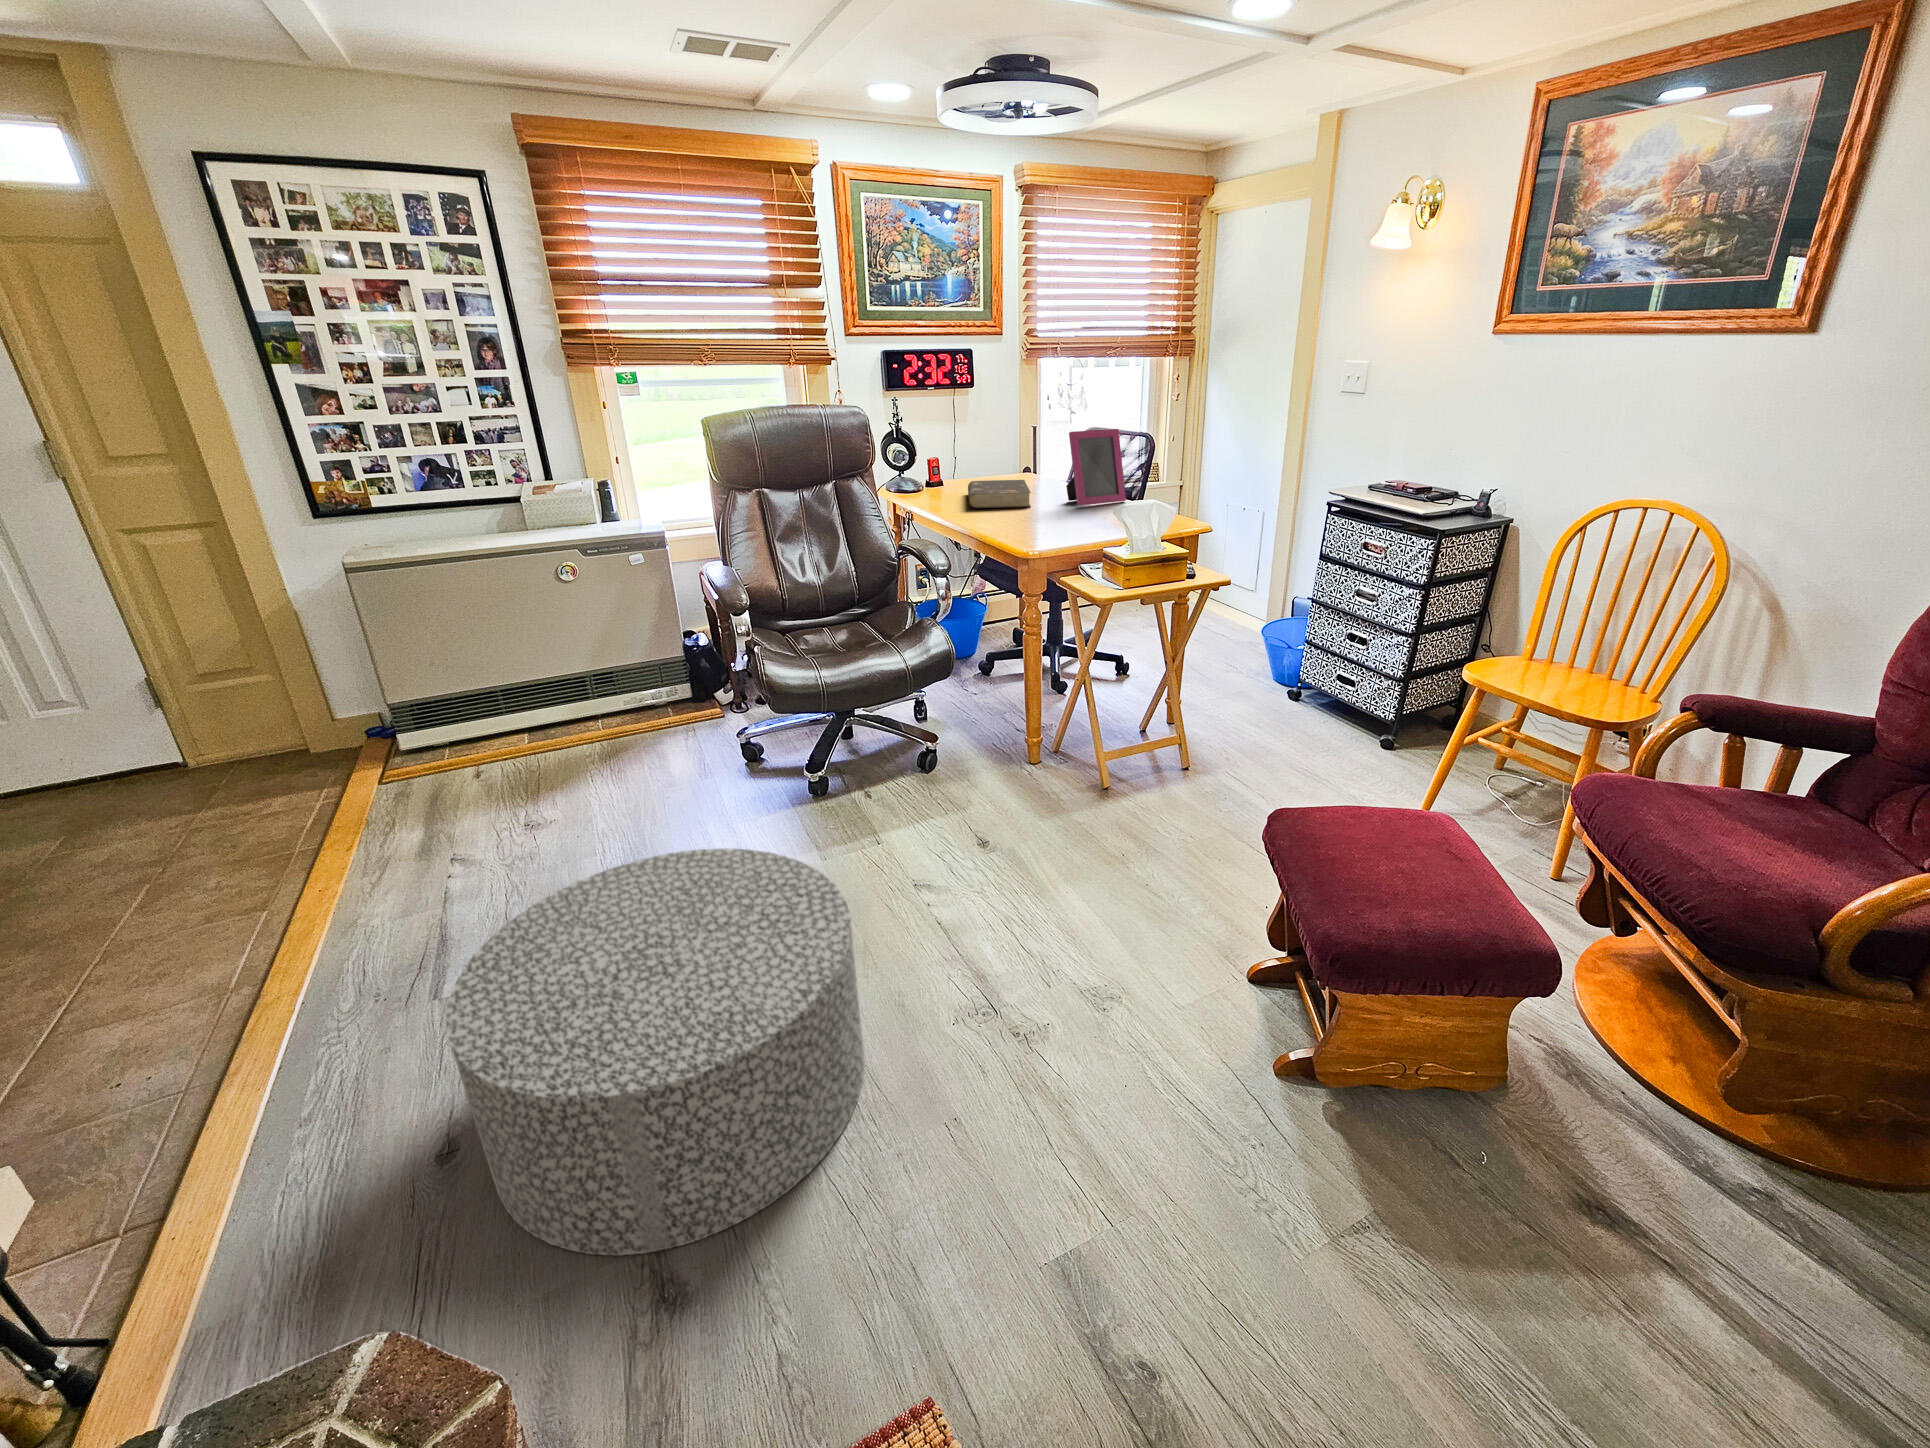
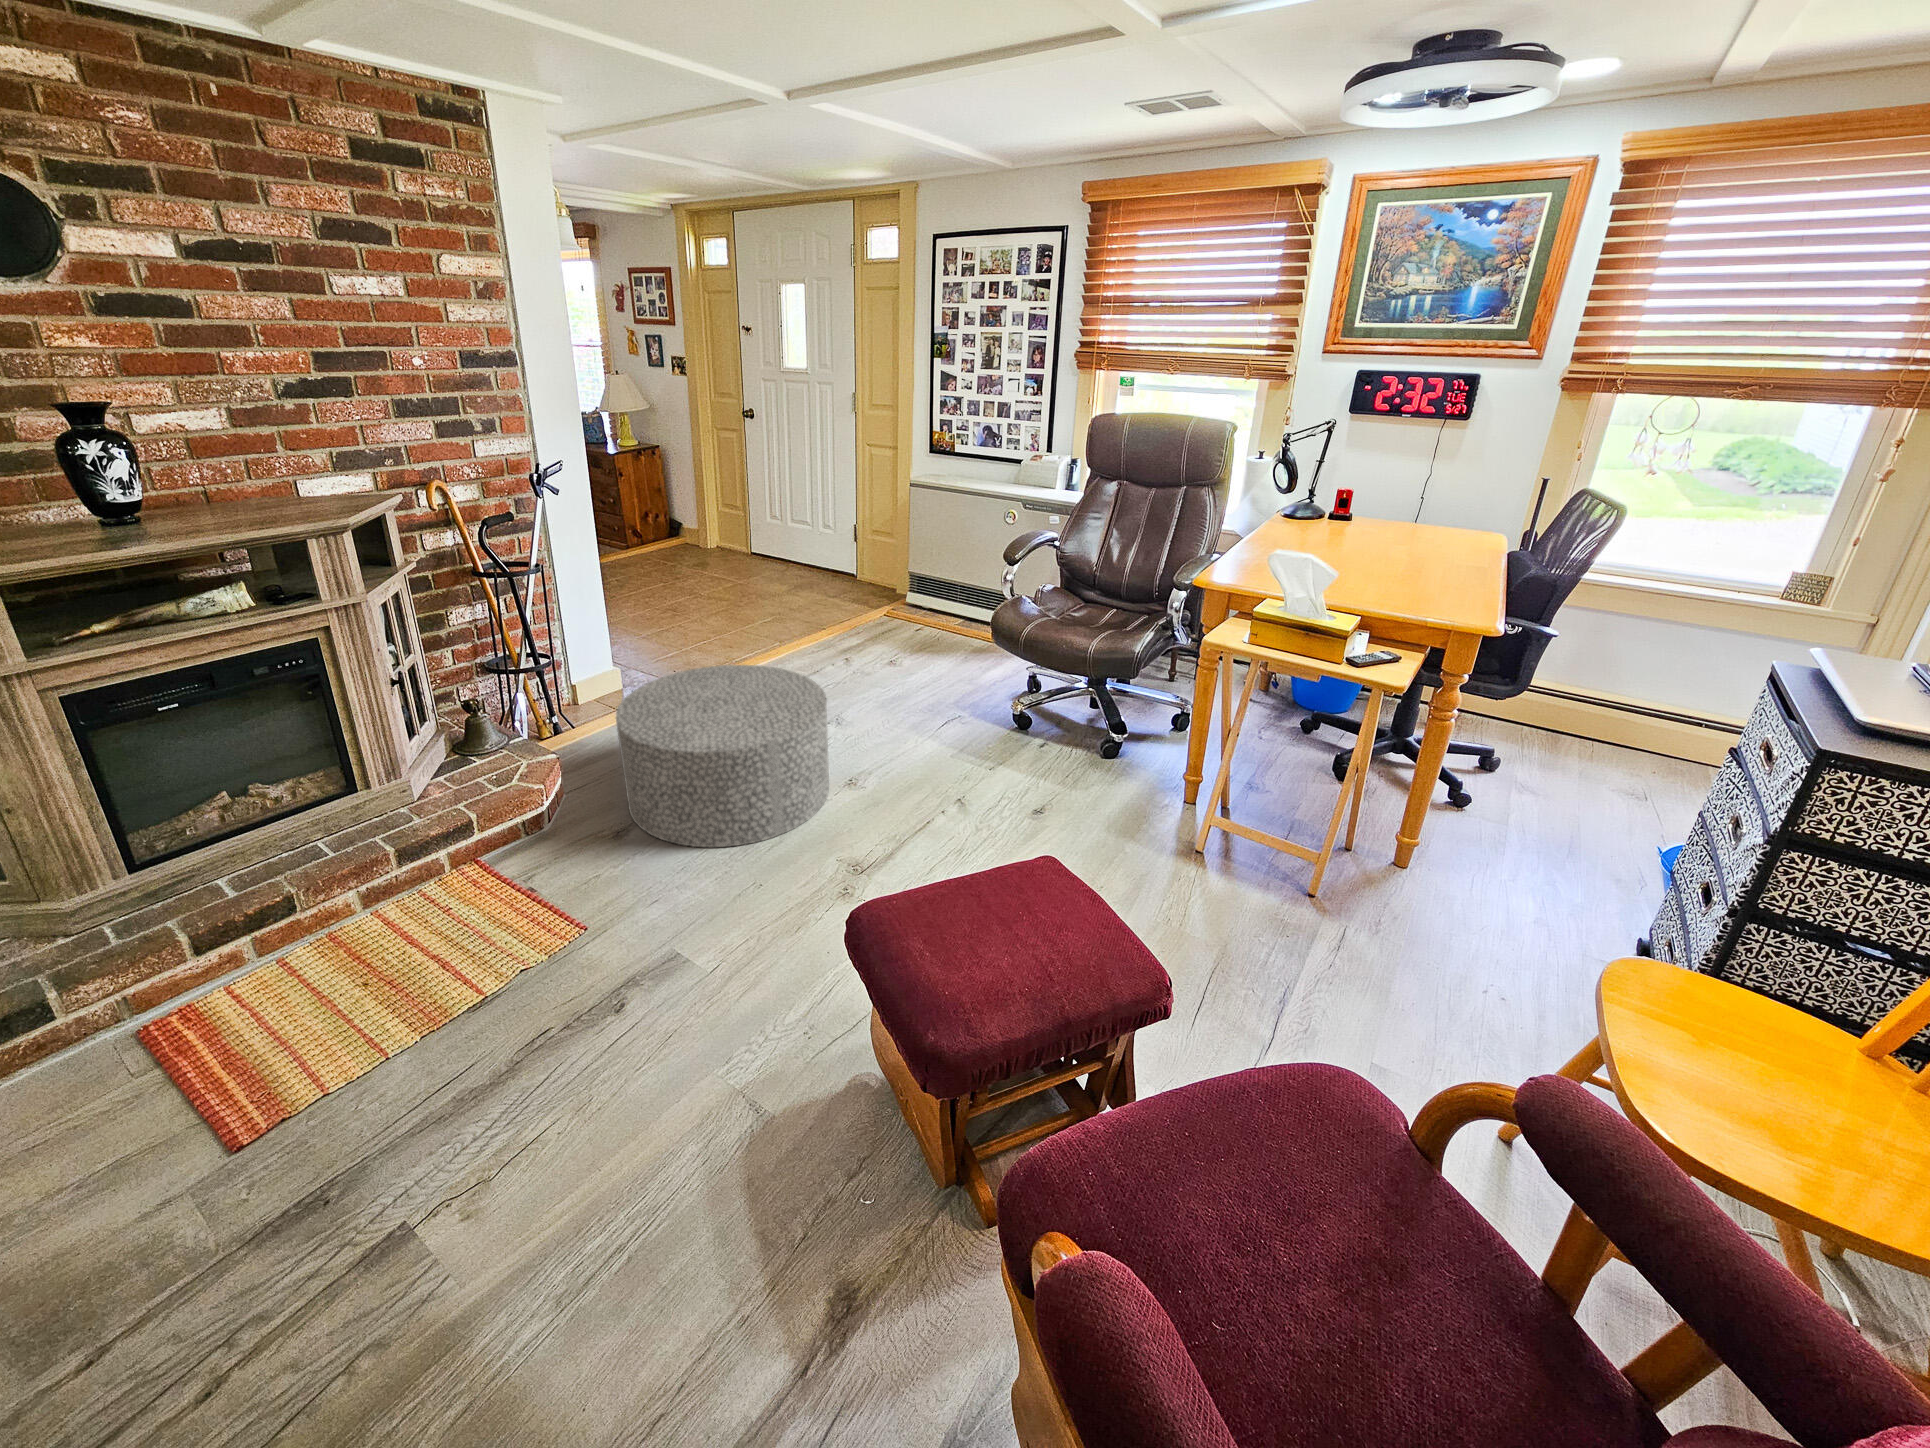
picture frame: present [1066,429,1126,505] -> none [1382,482,1483,579]
book: present [968,480,1031,508] -> none [1283,519,1402,556]

